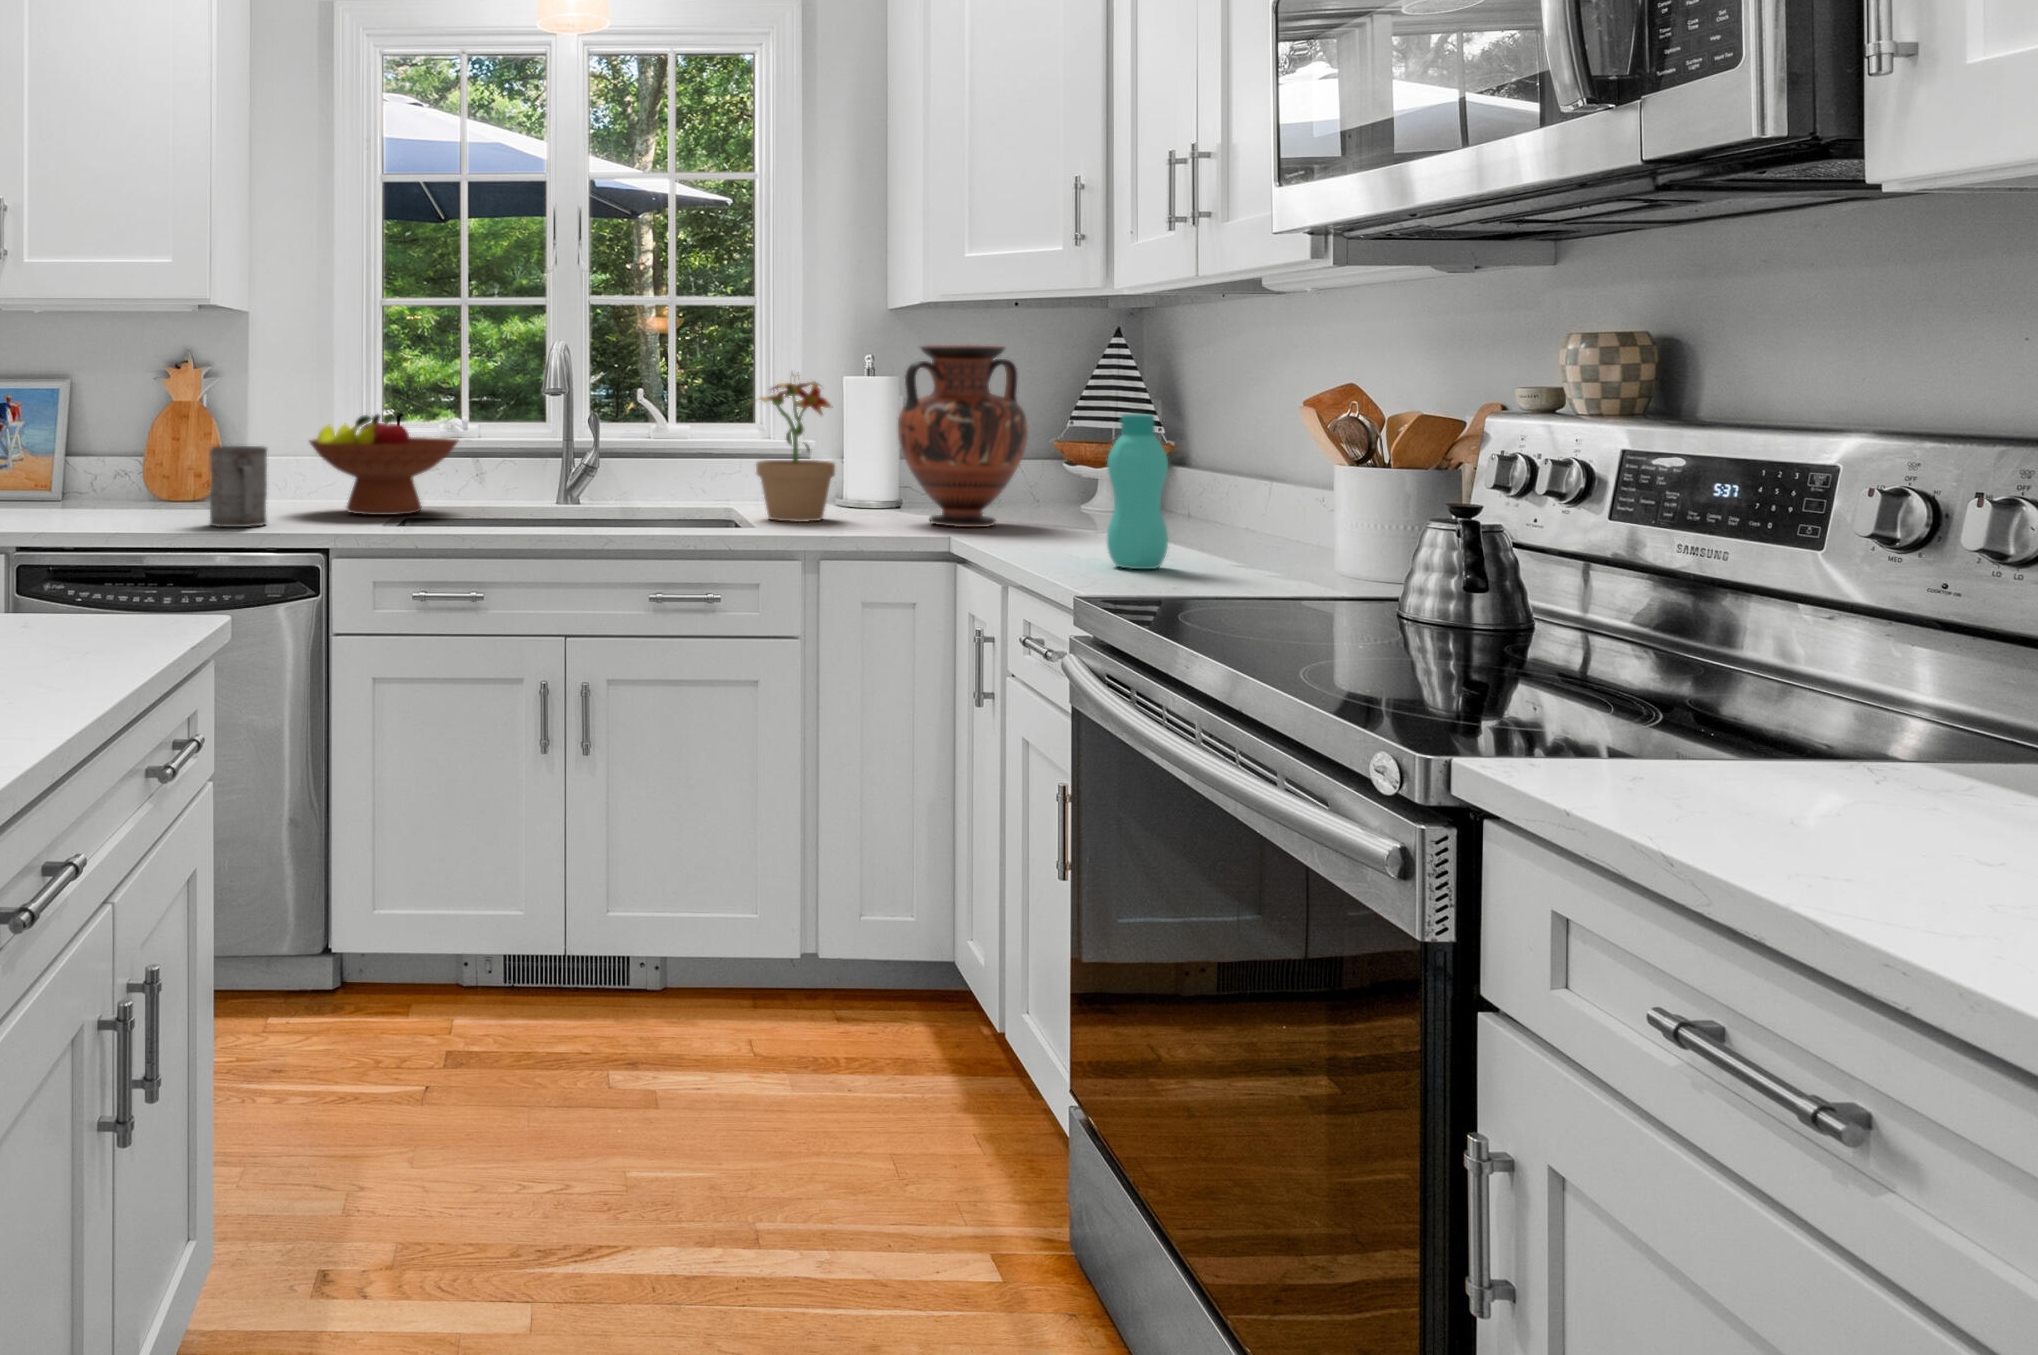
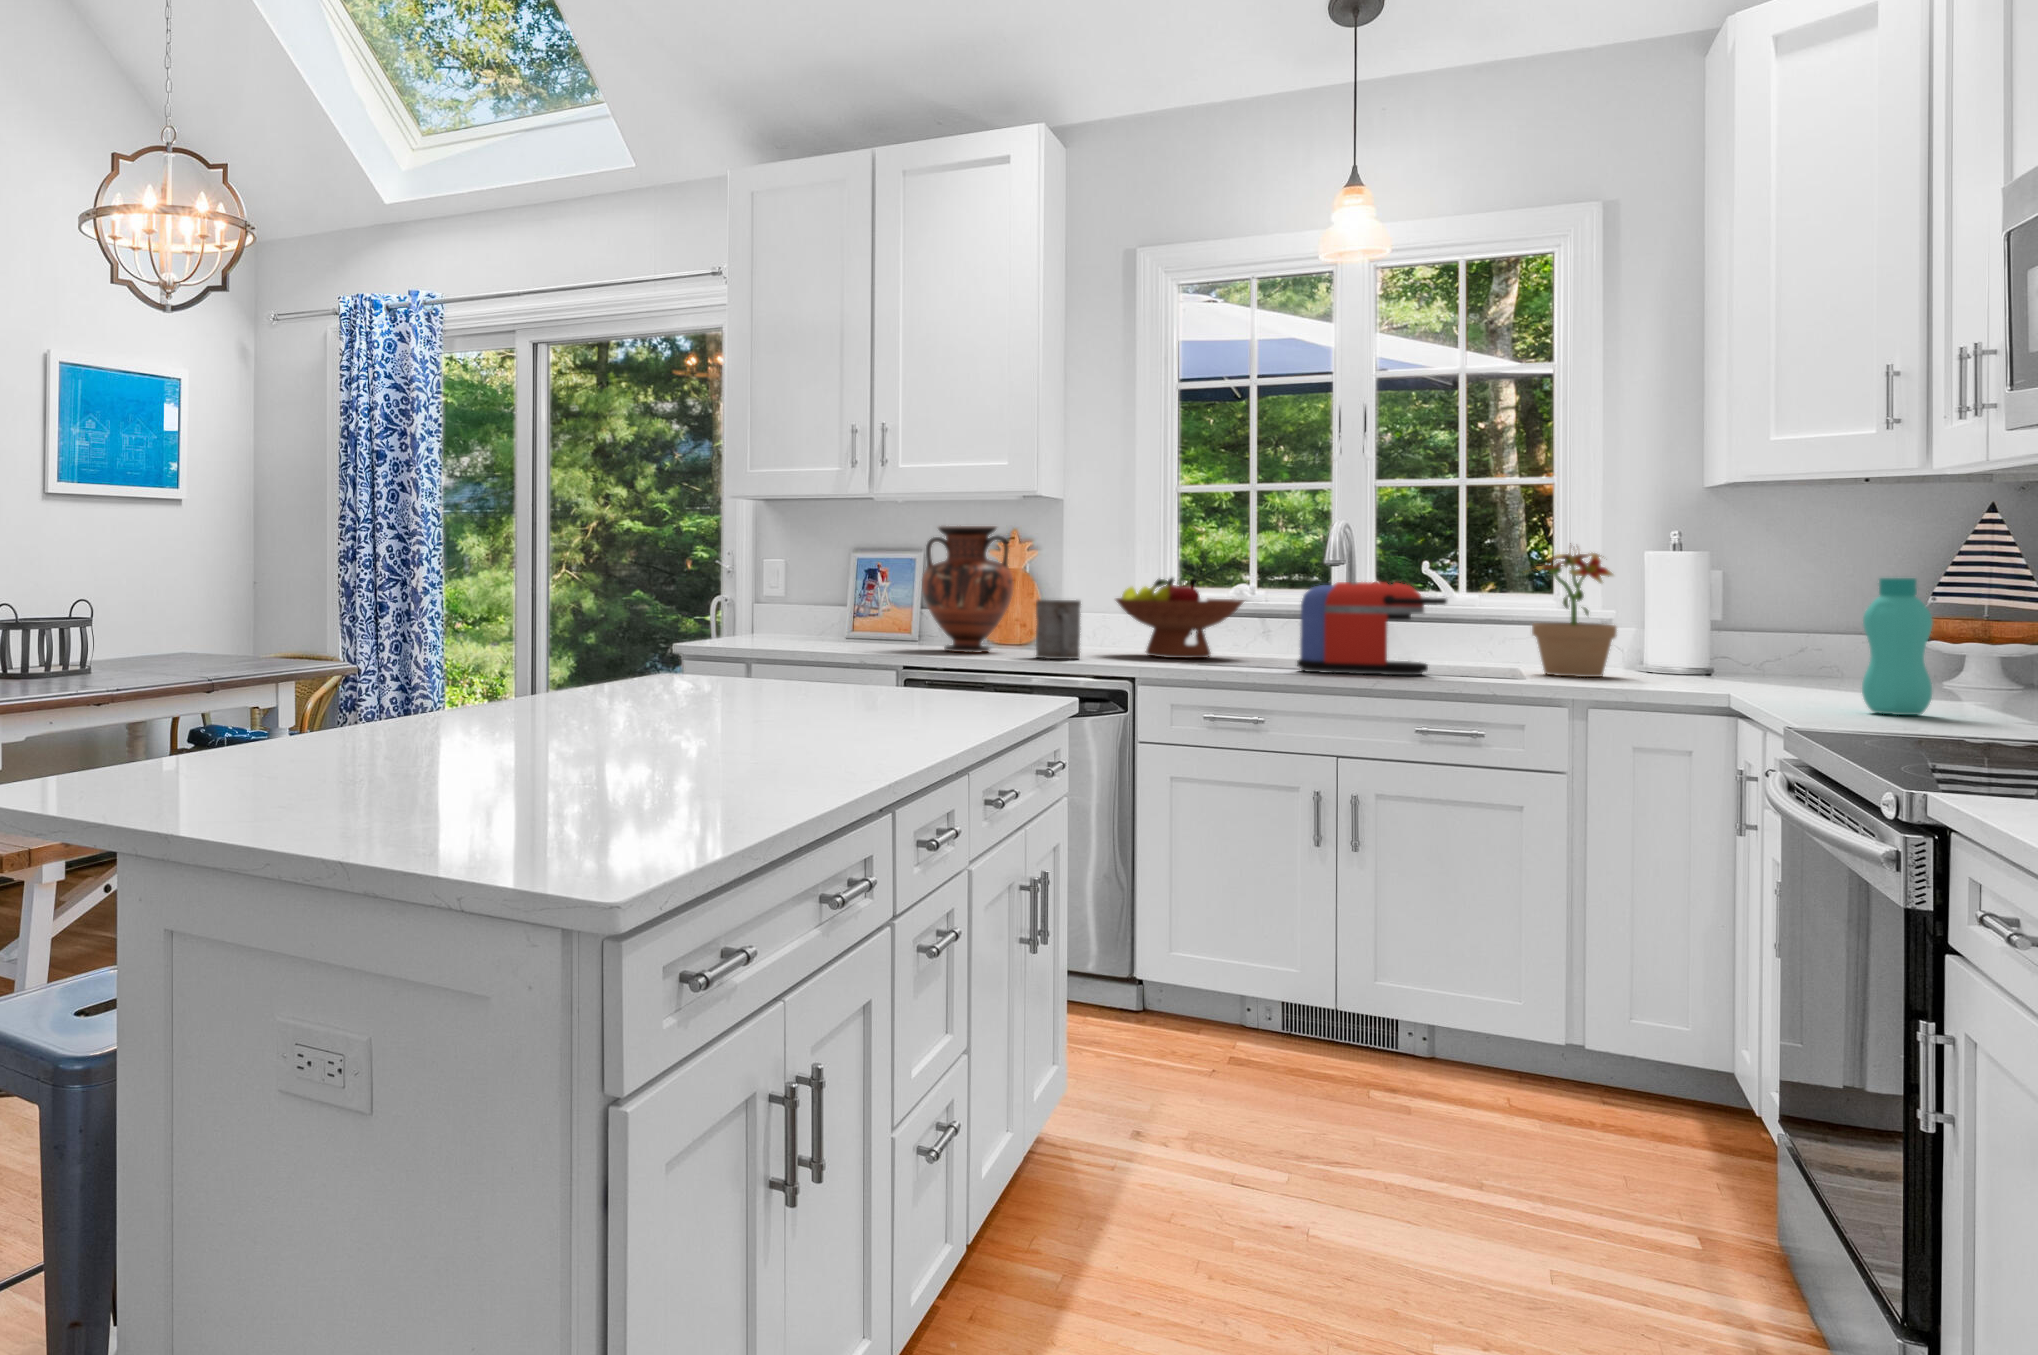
vase: present [898,345,1028,527] -> present [922,526,1014,653]
coffee maker: none [525,420,682,533] -> present [1297,582,1447,675]

